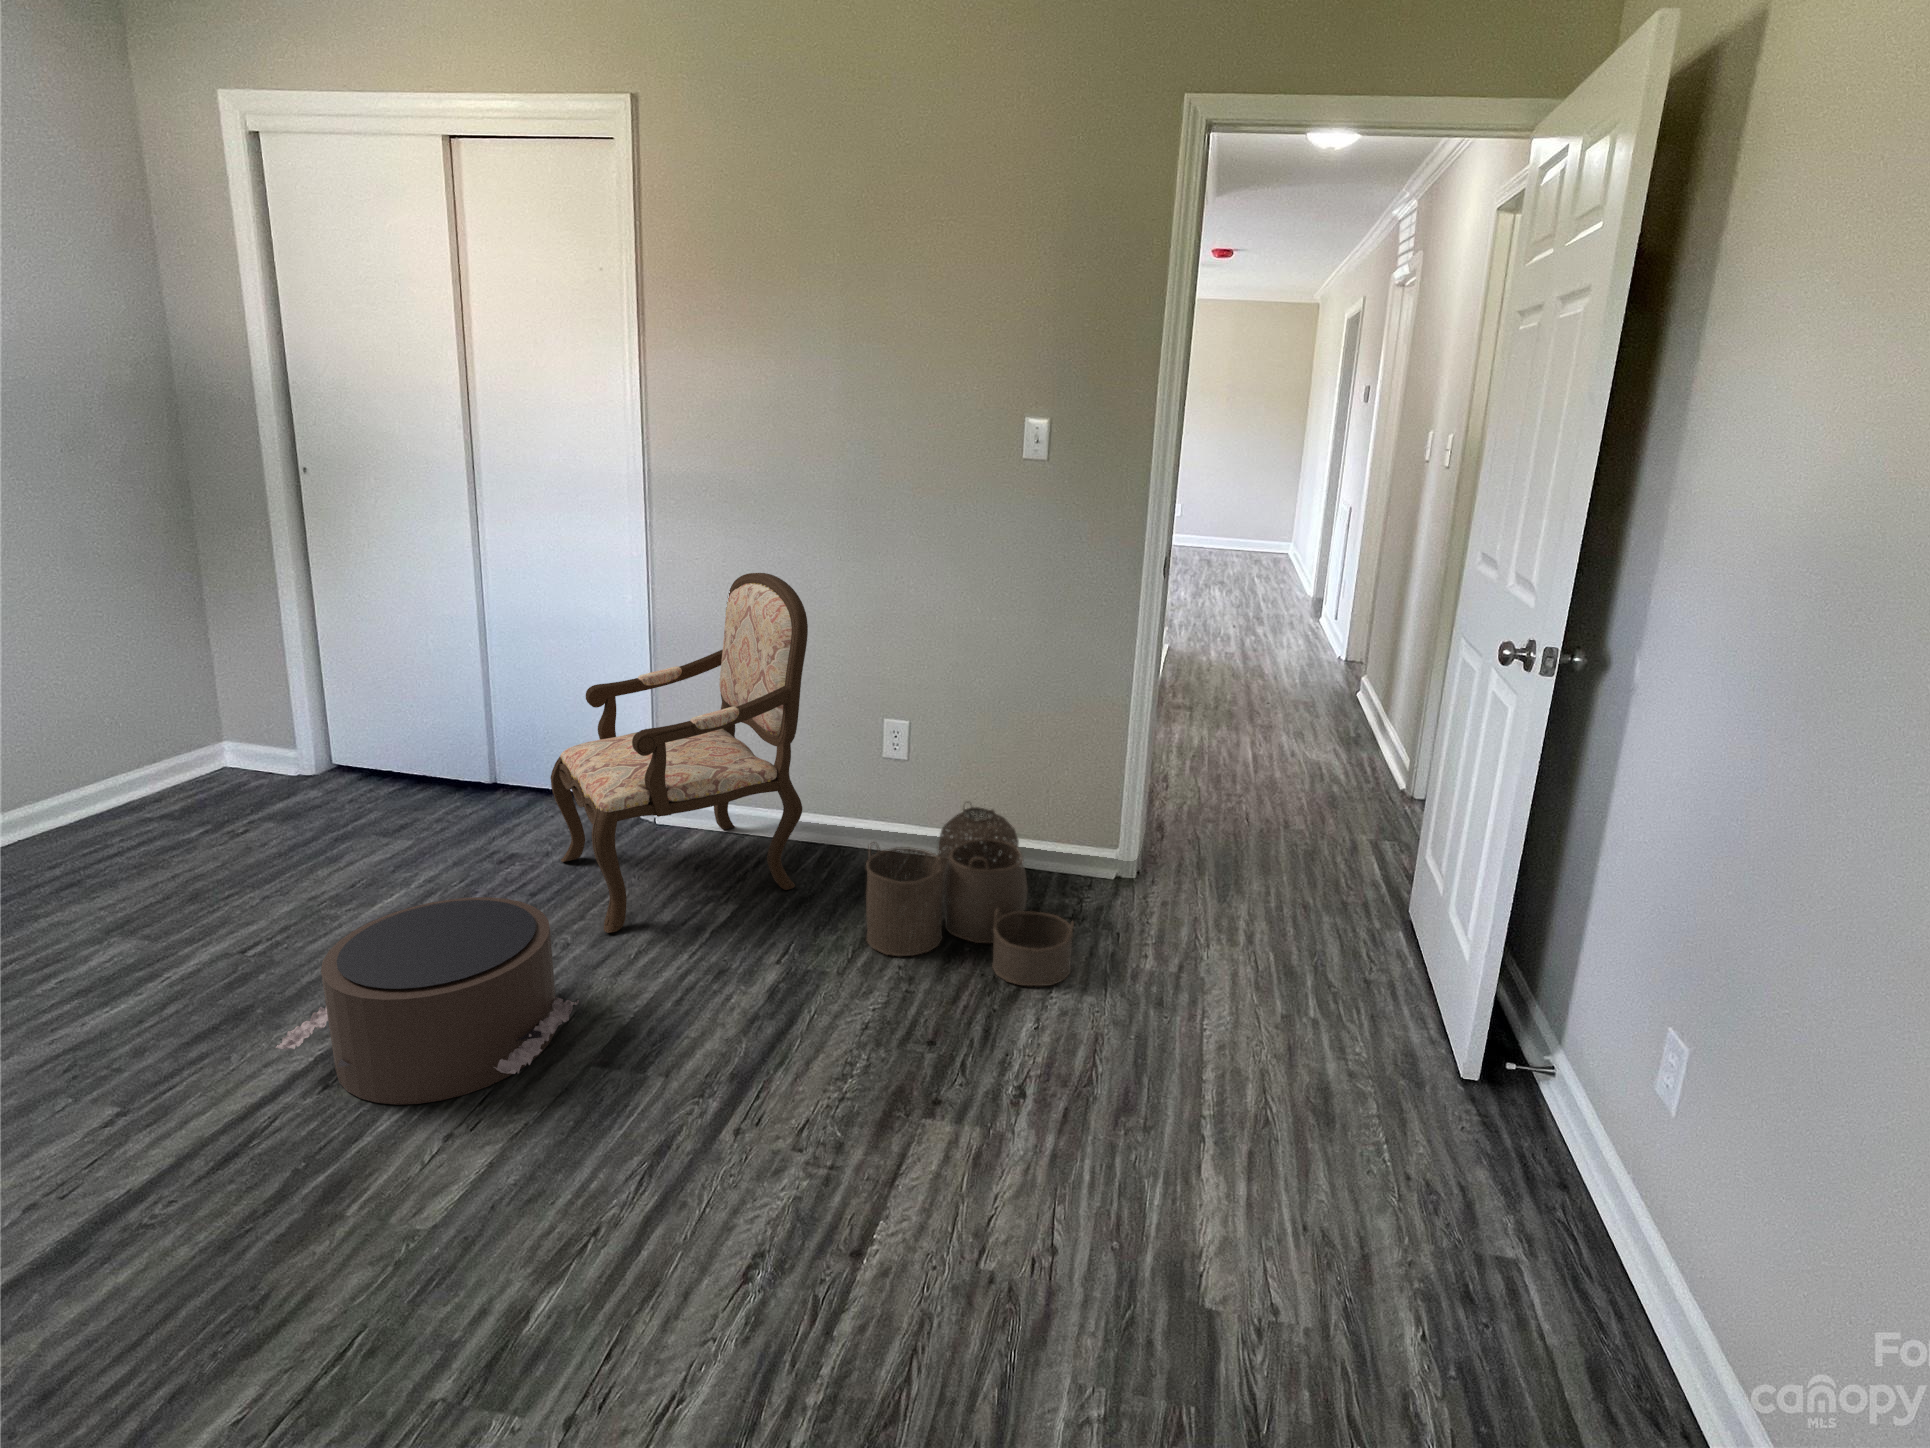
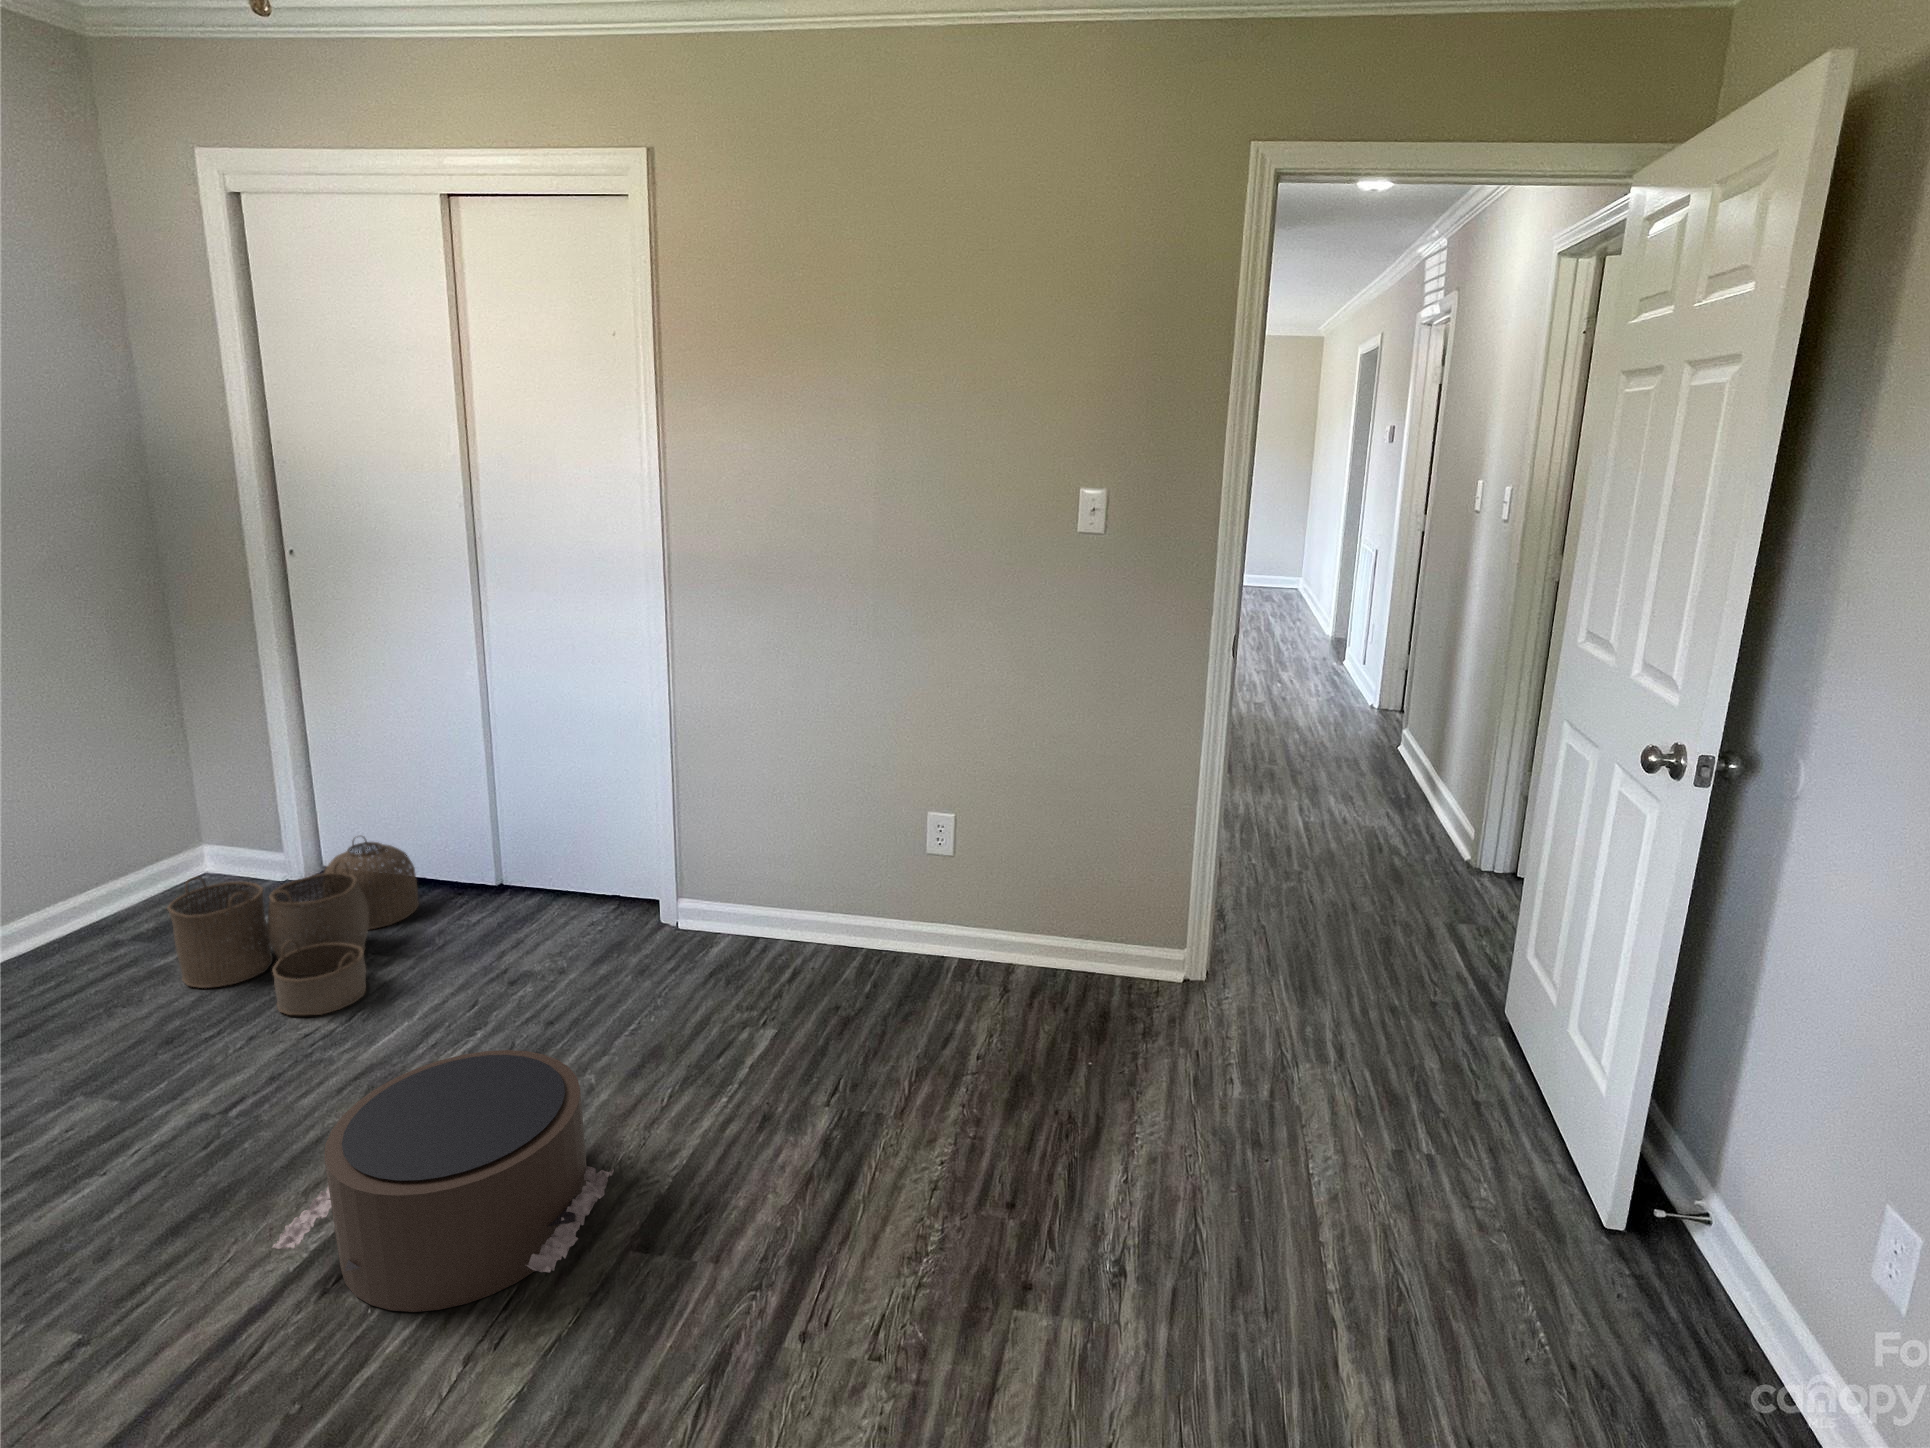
armchair: present [551,573,808,933] -> none [563,661,848,1073]
woven basket: present [866,802,1074,986] -> present [167,837,419,1015]

